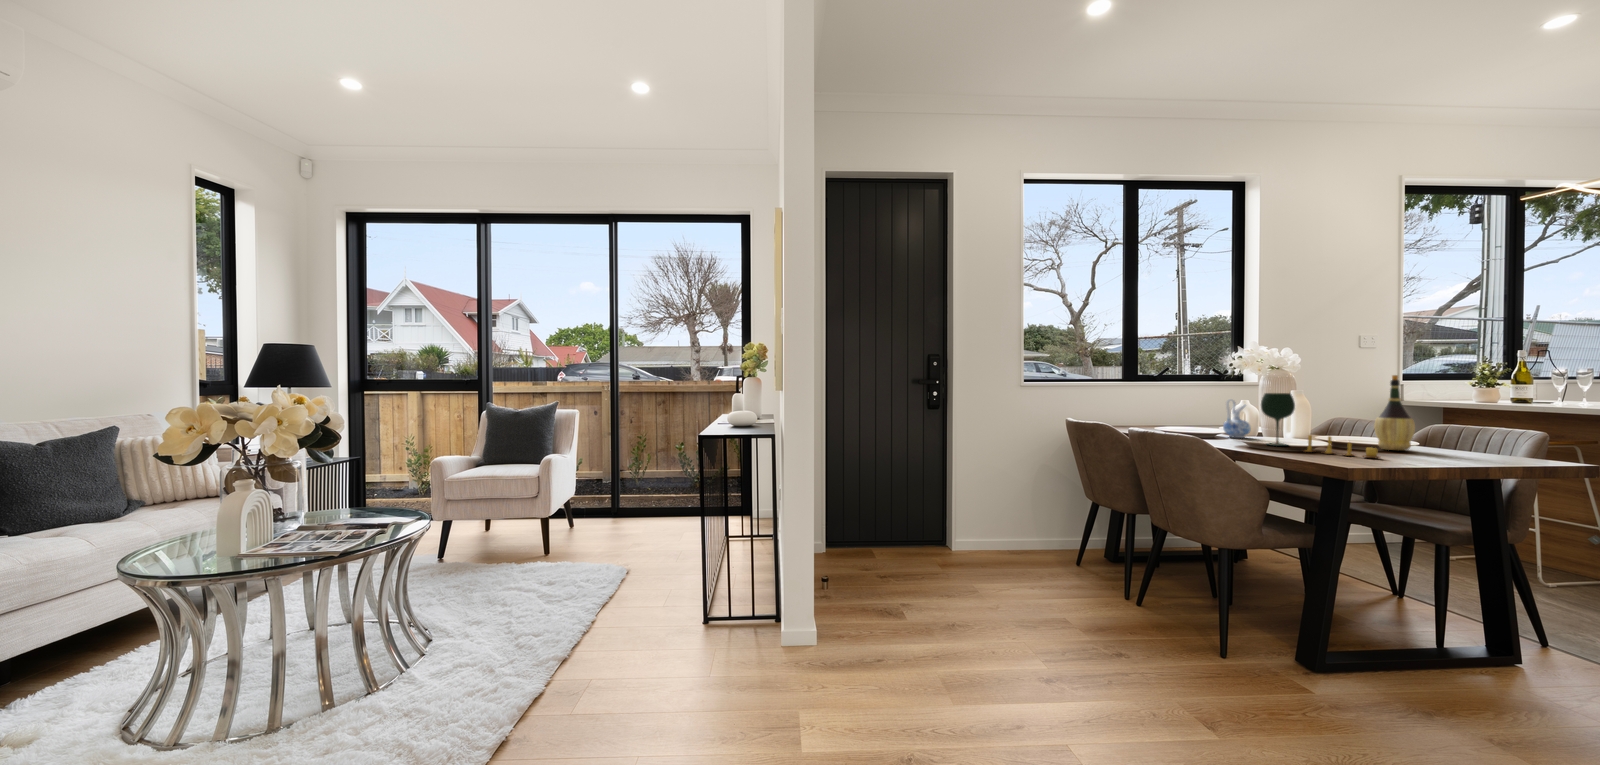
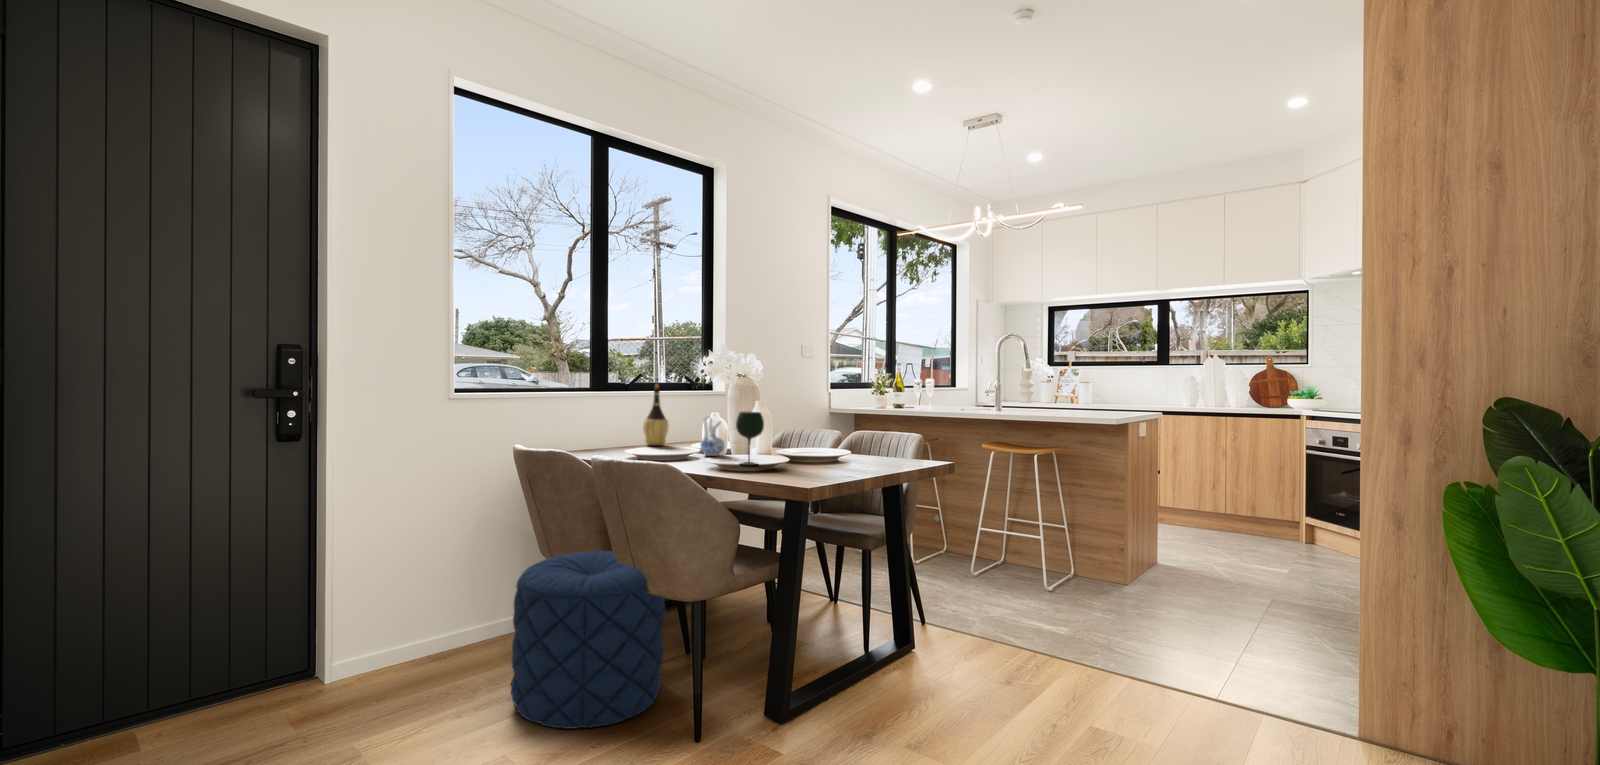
wine bottle: present [1374,375,1415,450] -> present [643,384,669,445]
candle: present [1304,435,1380,458] -> none [770,453,830,476]
pouf: none [1041,508,1177,653] -> present [511,551,665,729]

